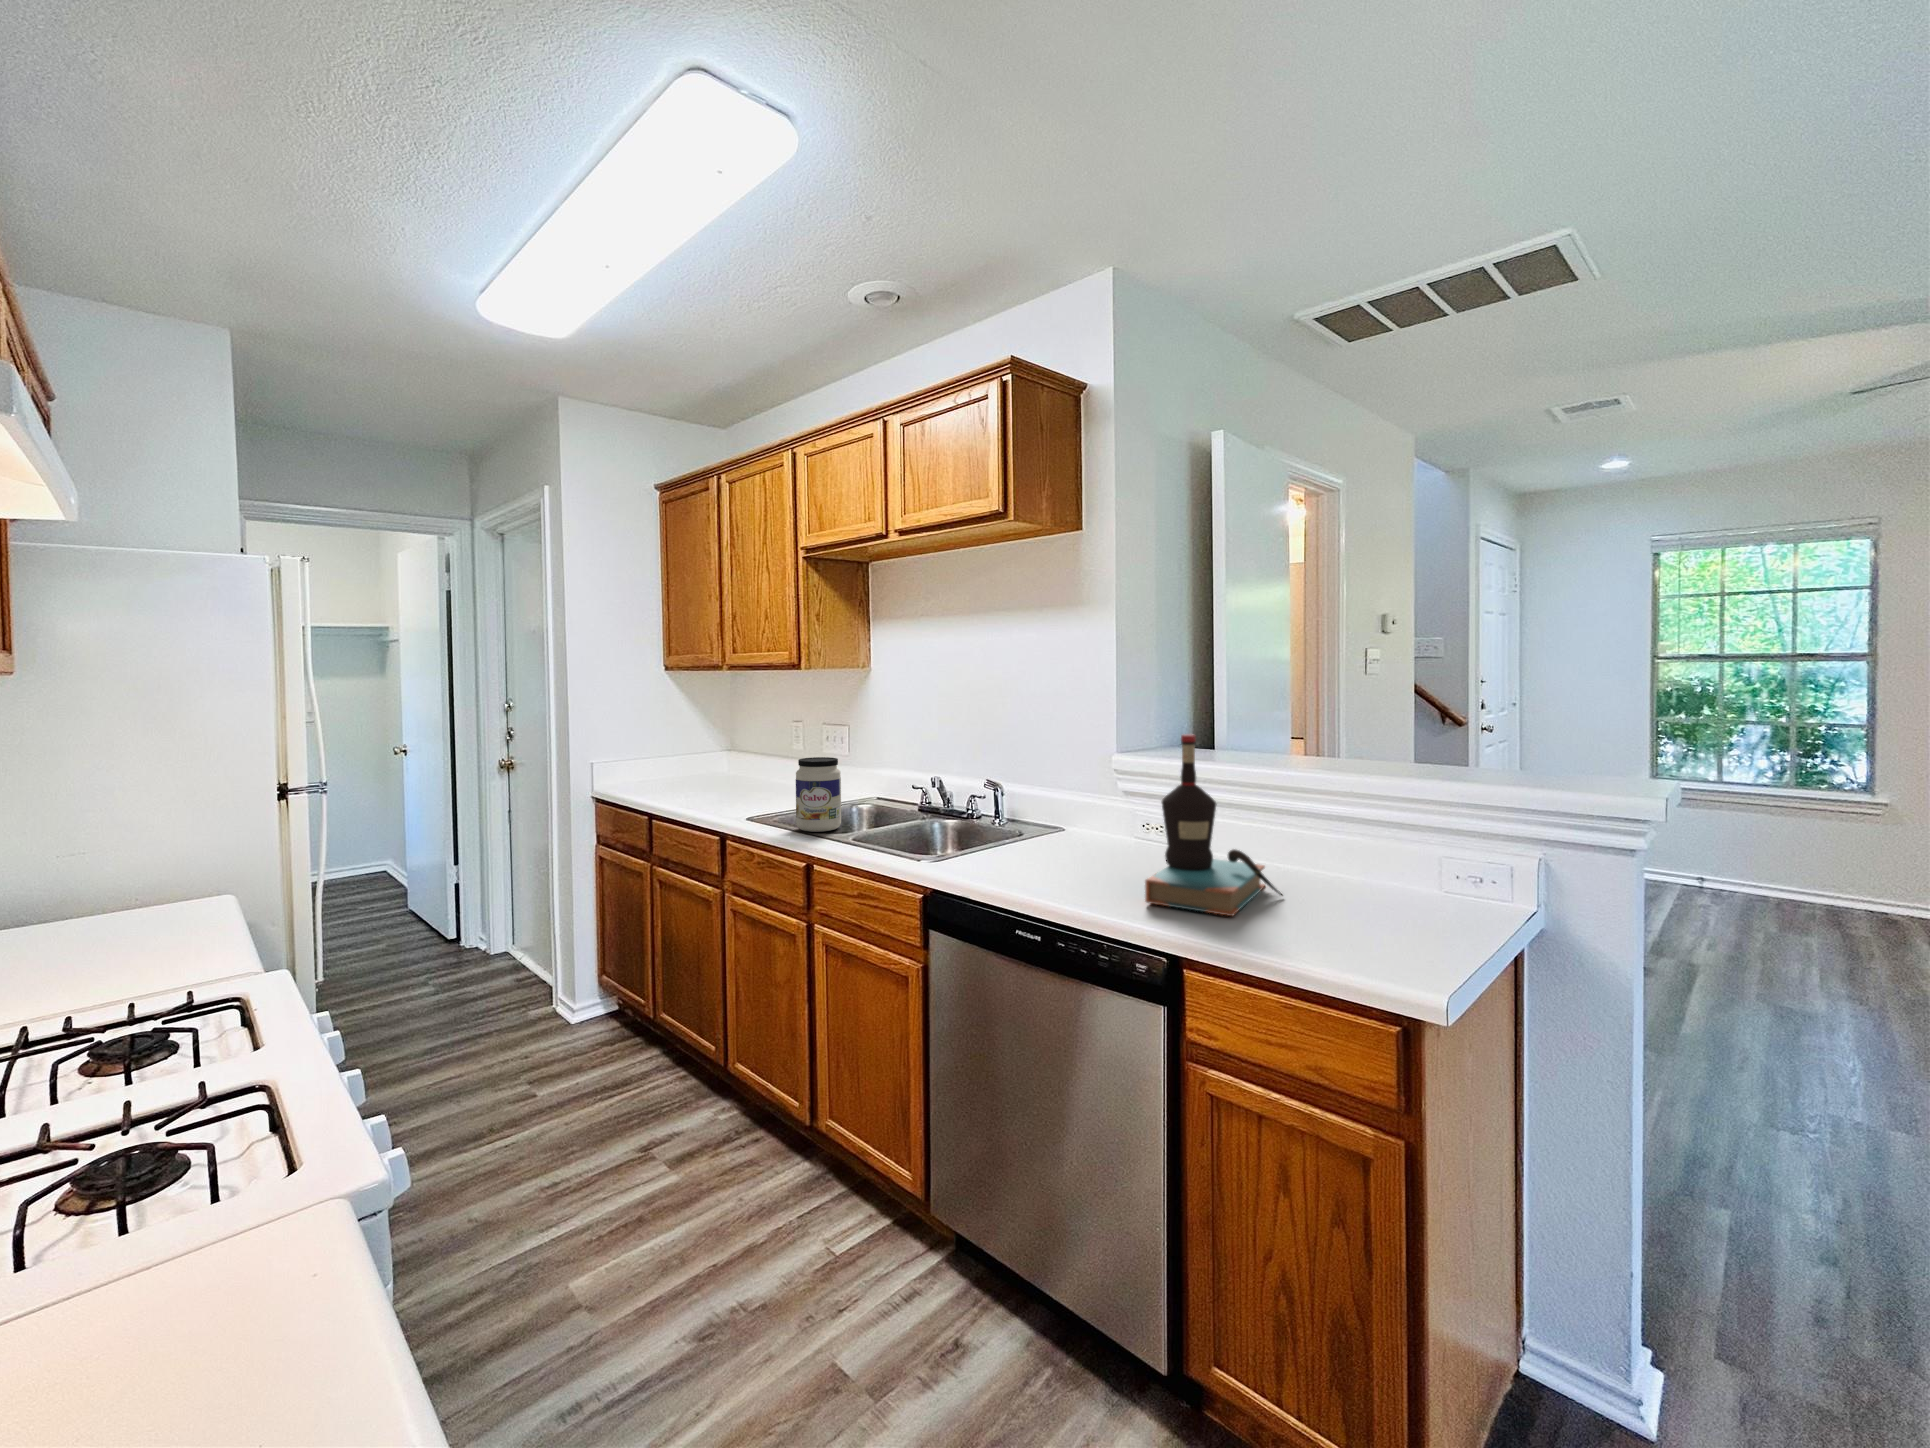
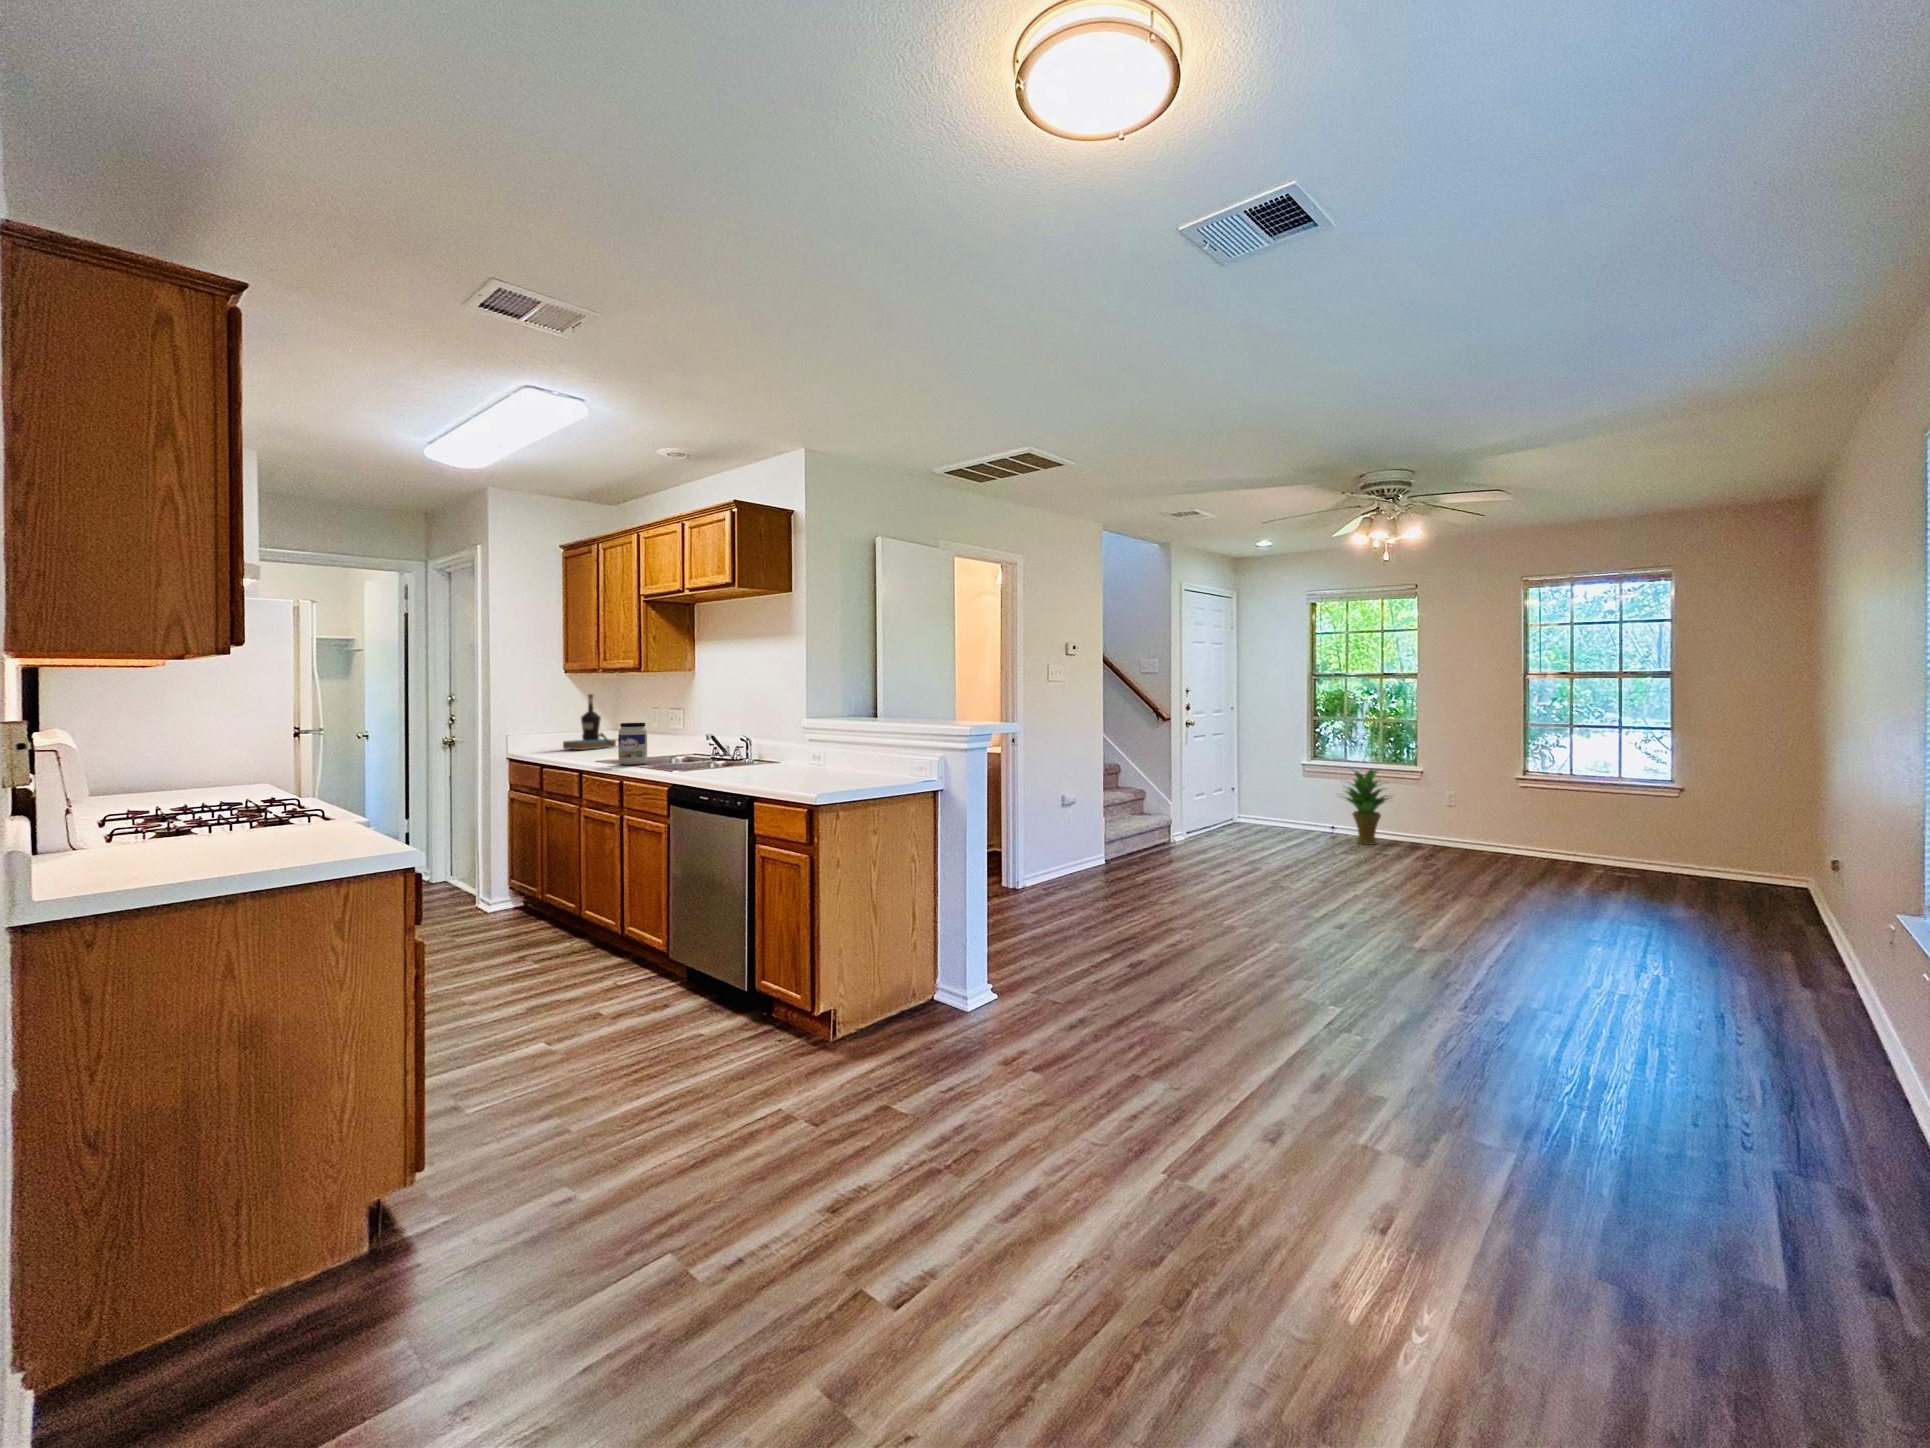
bottle: present [1145,734,1282,916] -> present [563,694,617,750]
potted plant: none [1727,798,1848,916] -> present [1346,769,1388,845]

